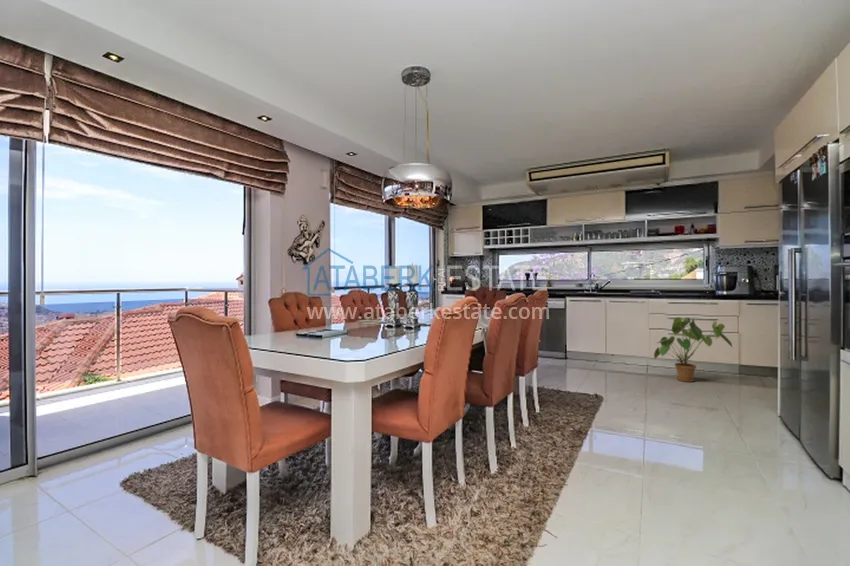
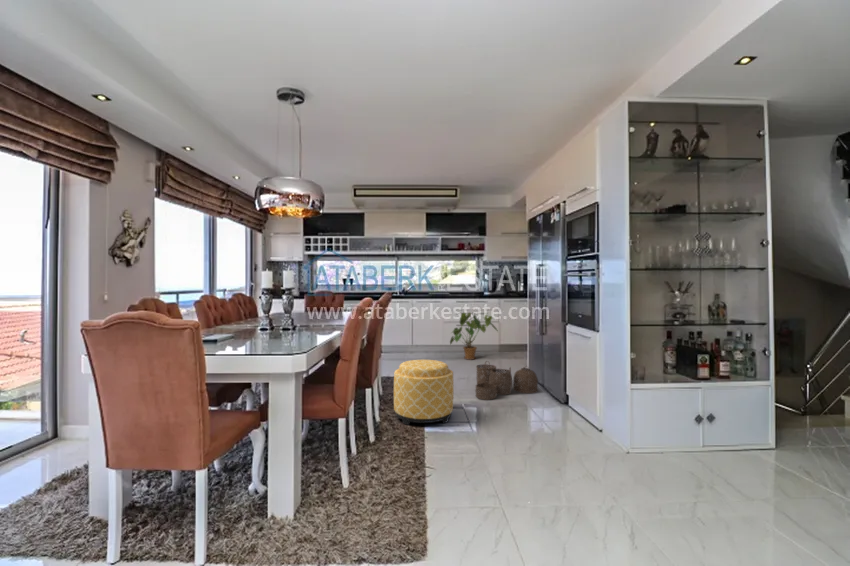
ottoman: none [536,377,620,469] -> present [394,360,454,425]
woven basket: none [669,389,790,450] -> present [475,364,538,400]

